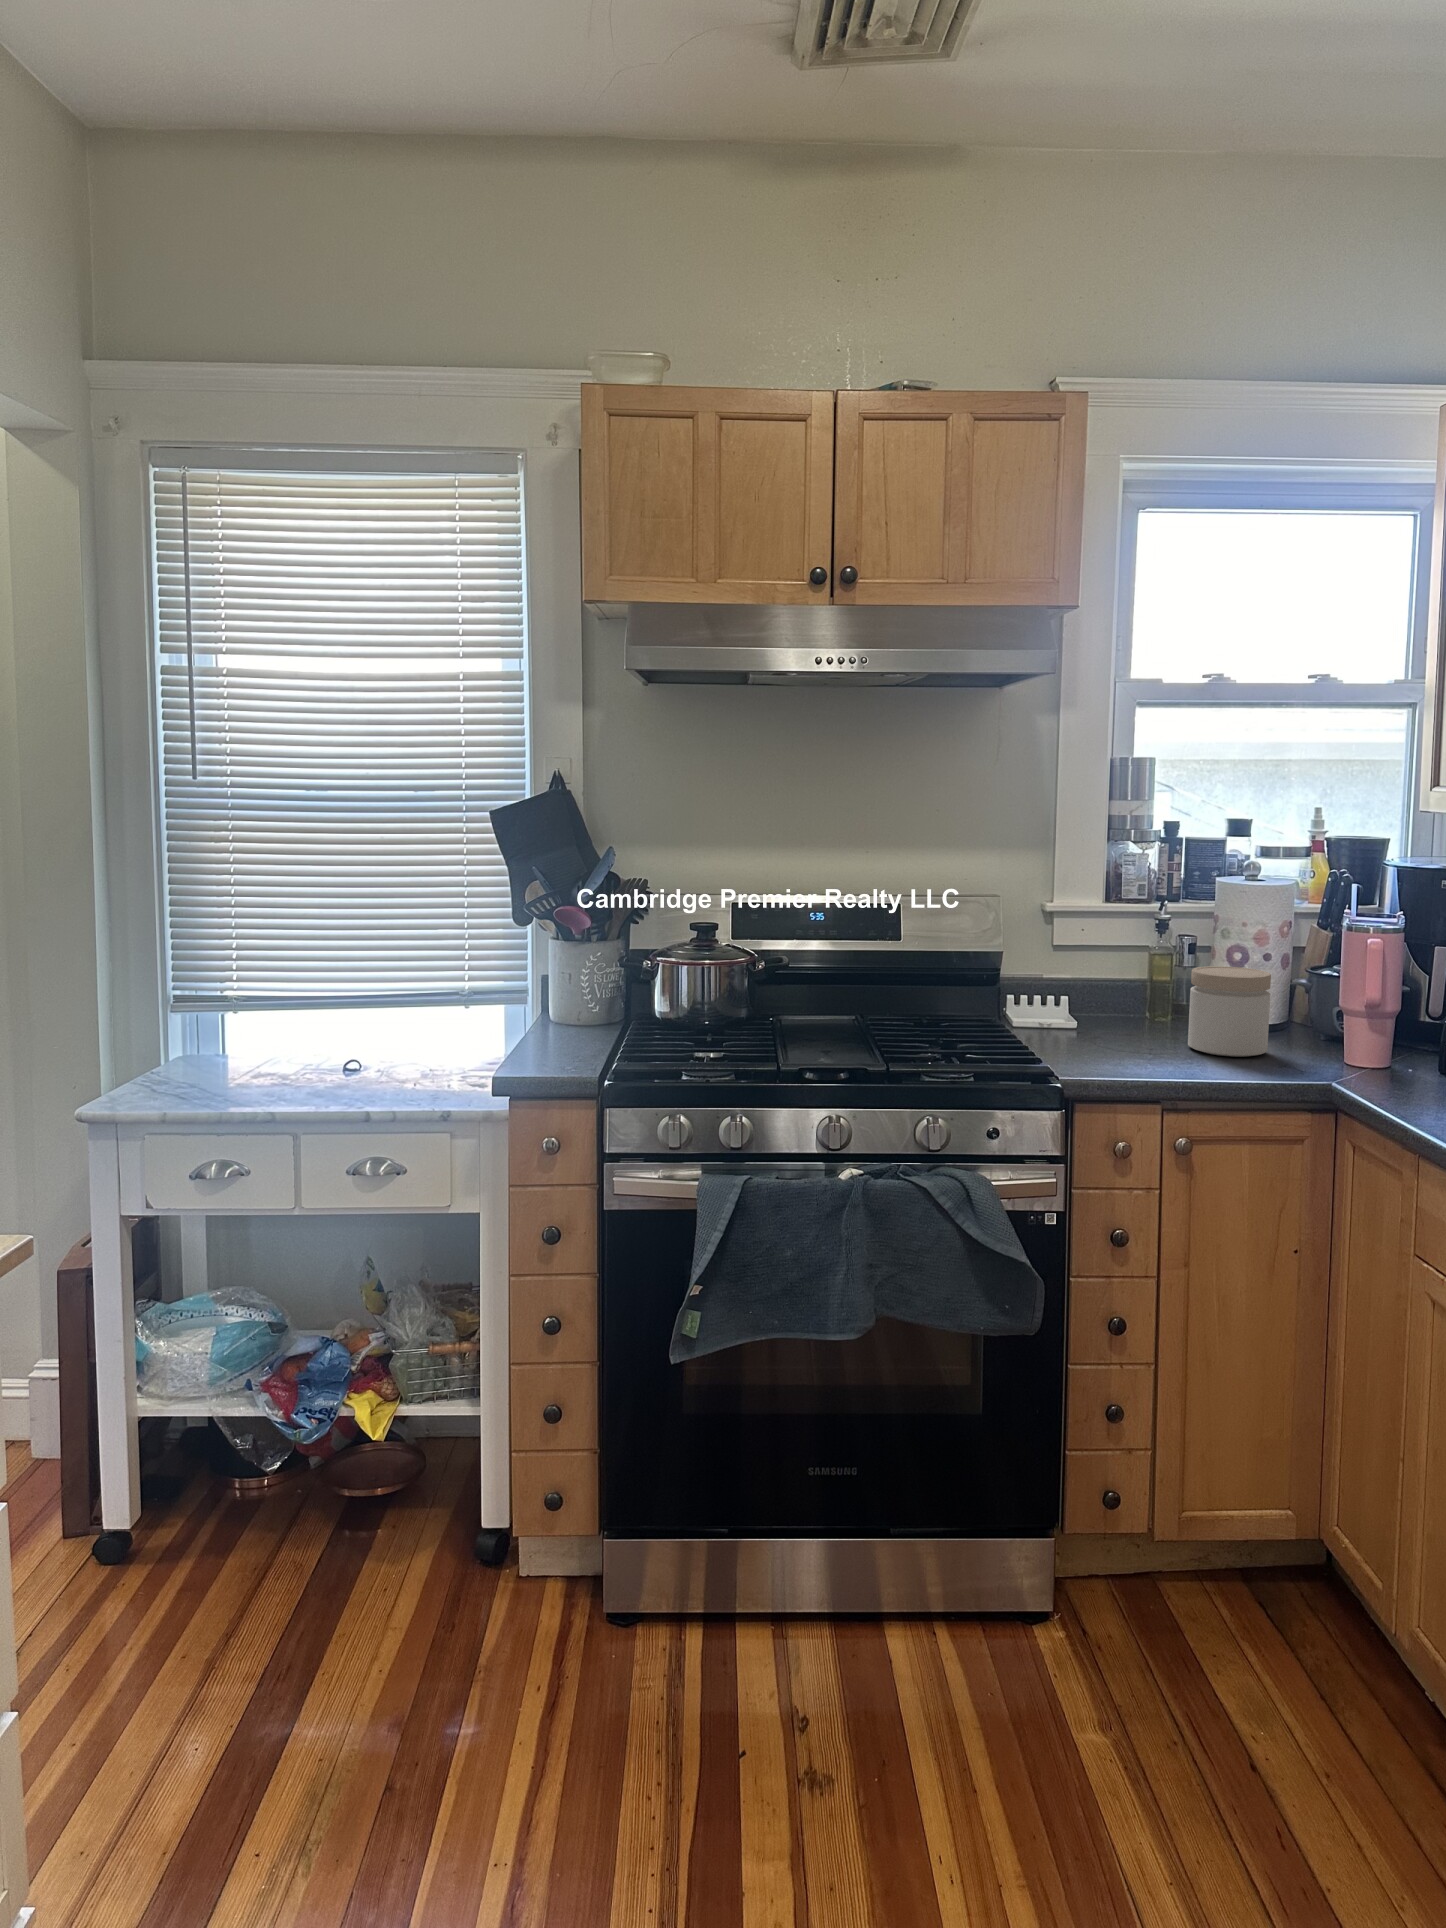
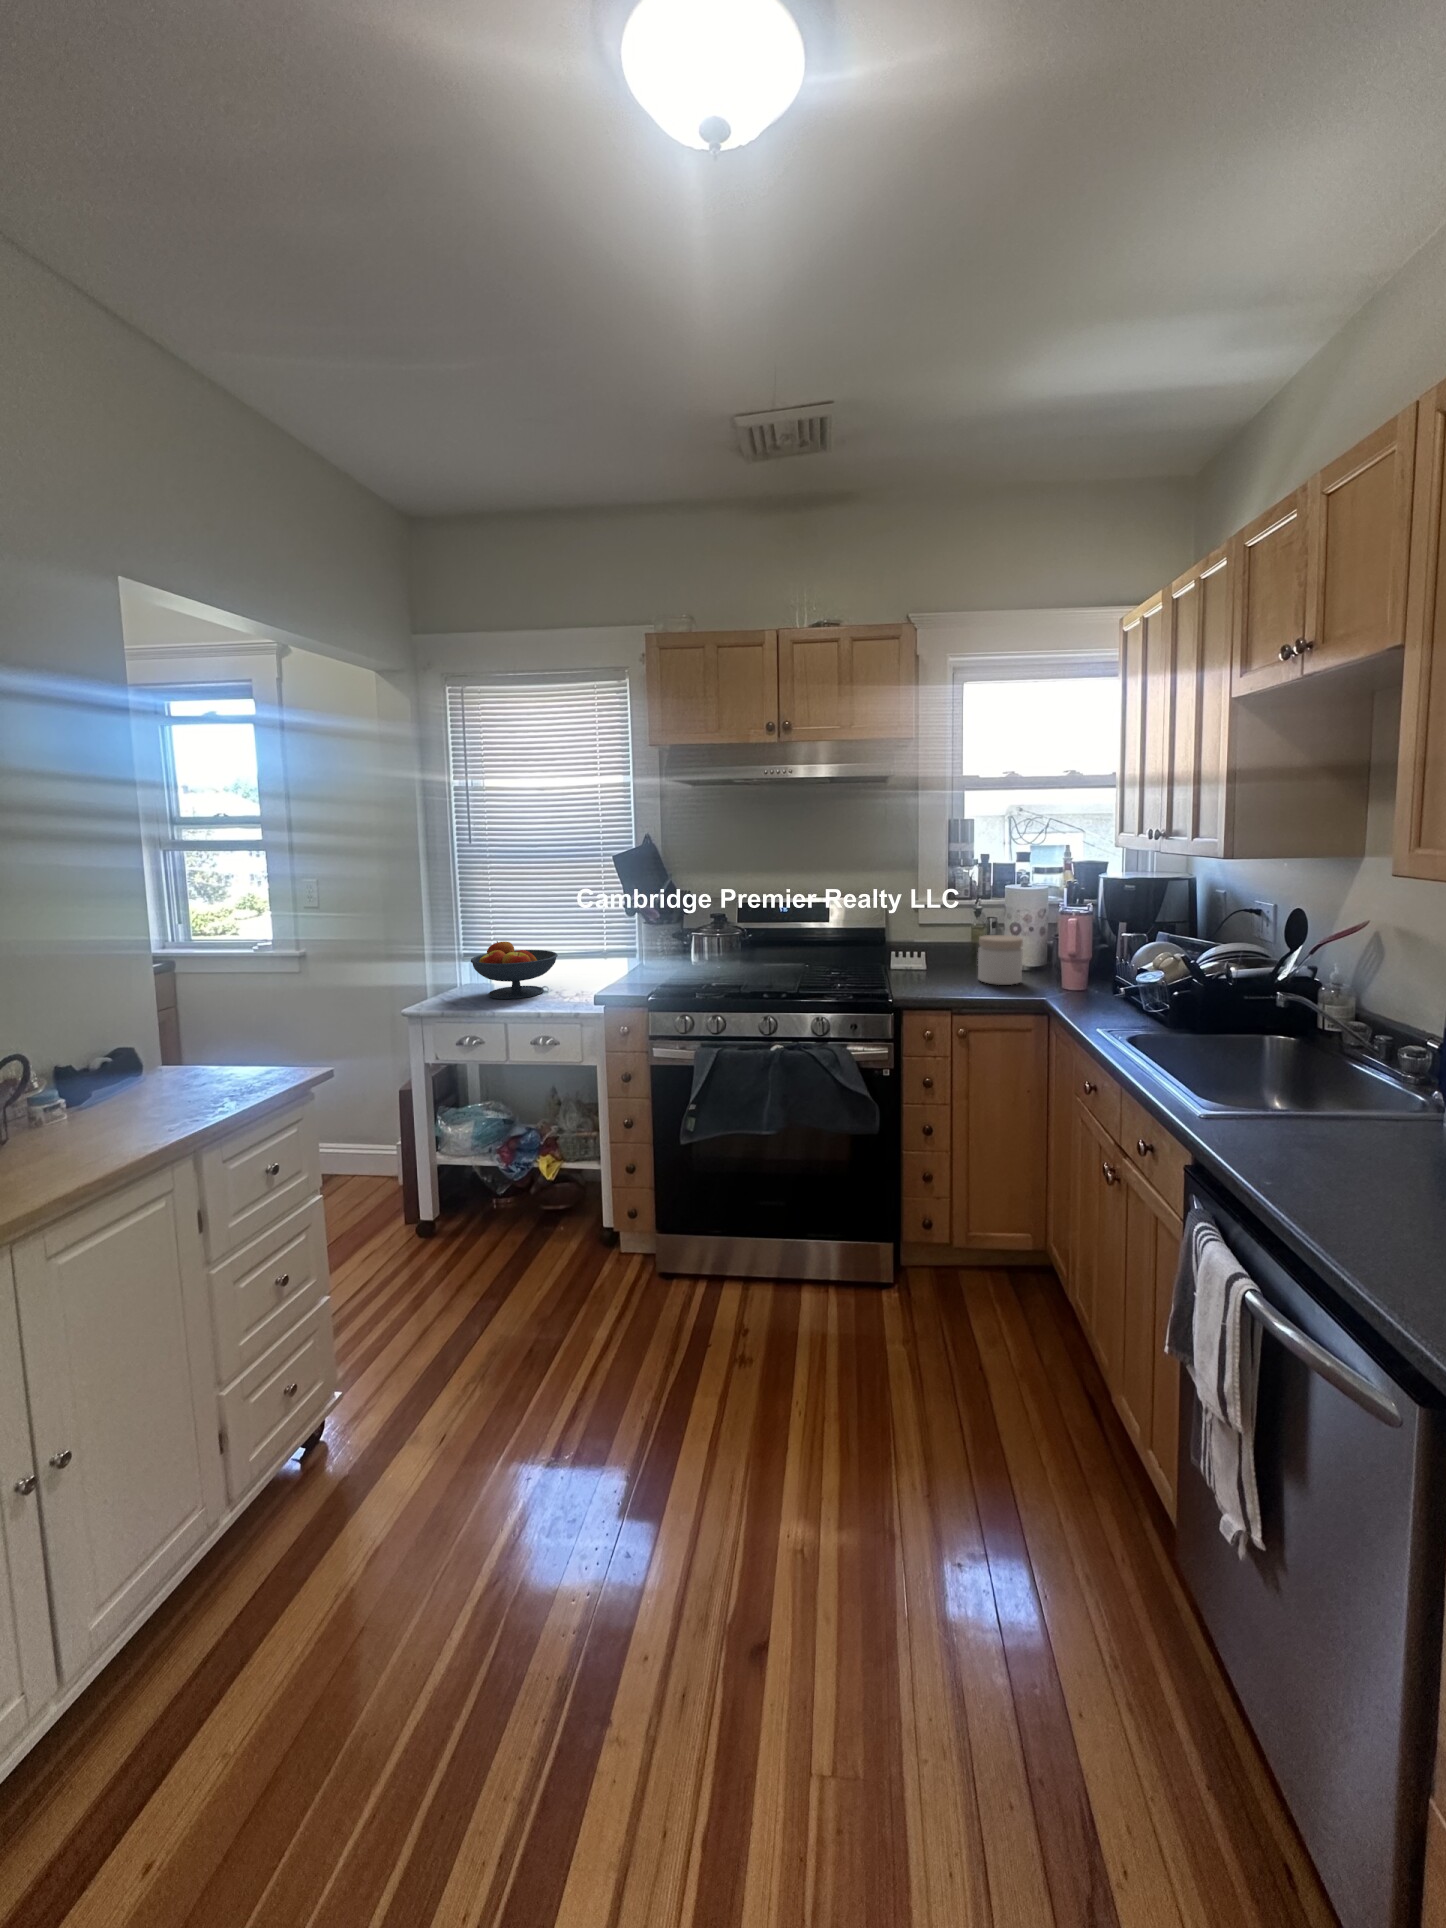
fruit bowl: none [212,973,383,1089] -> present [471,941,558,999]

